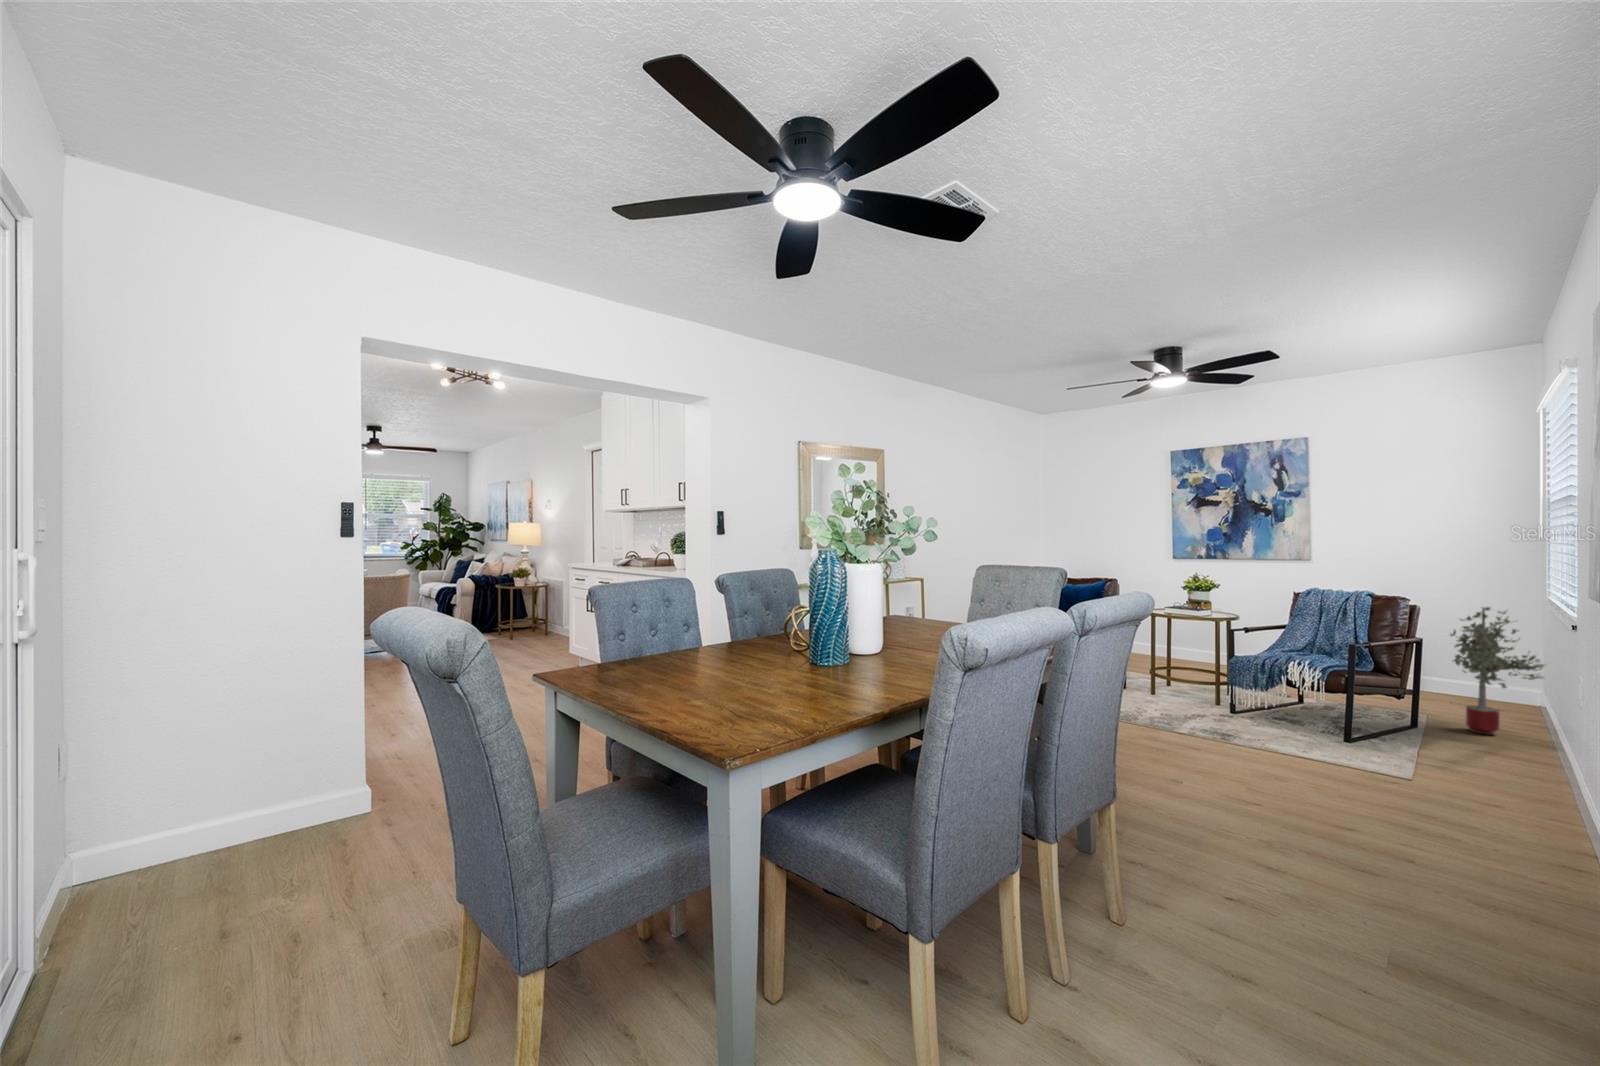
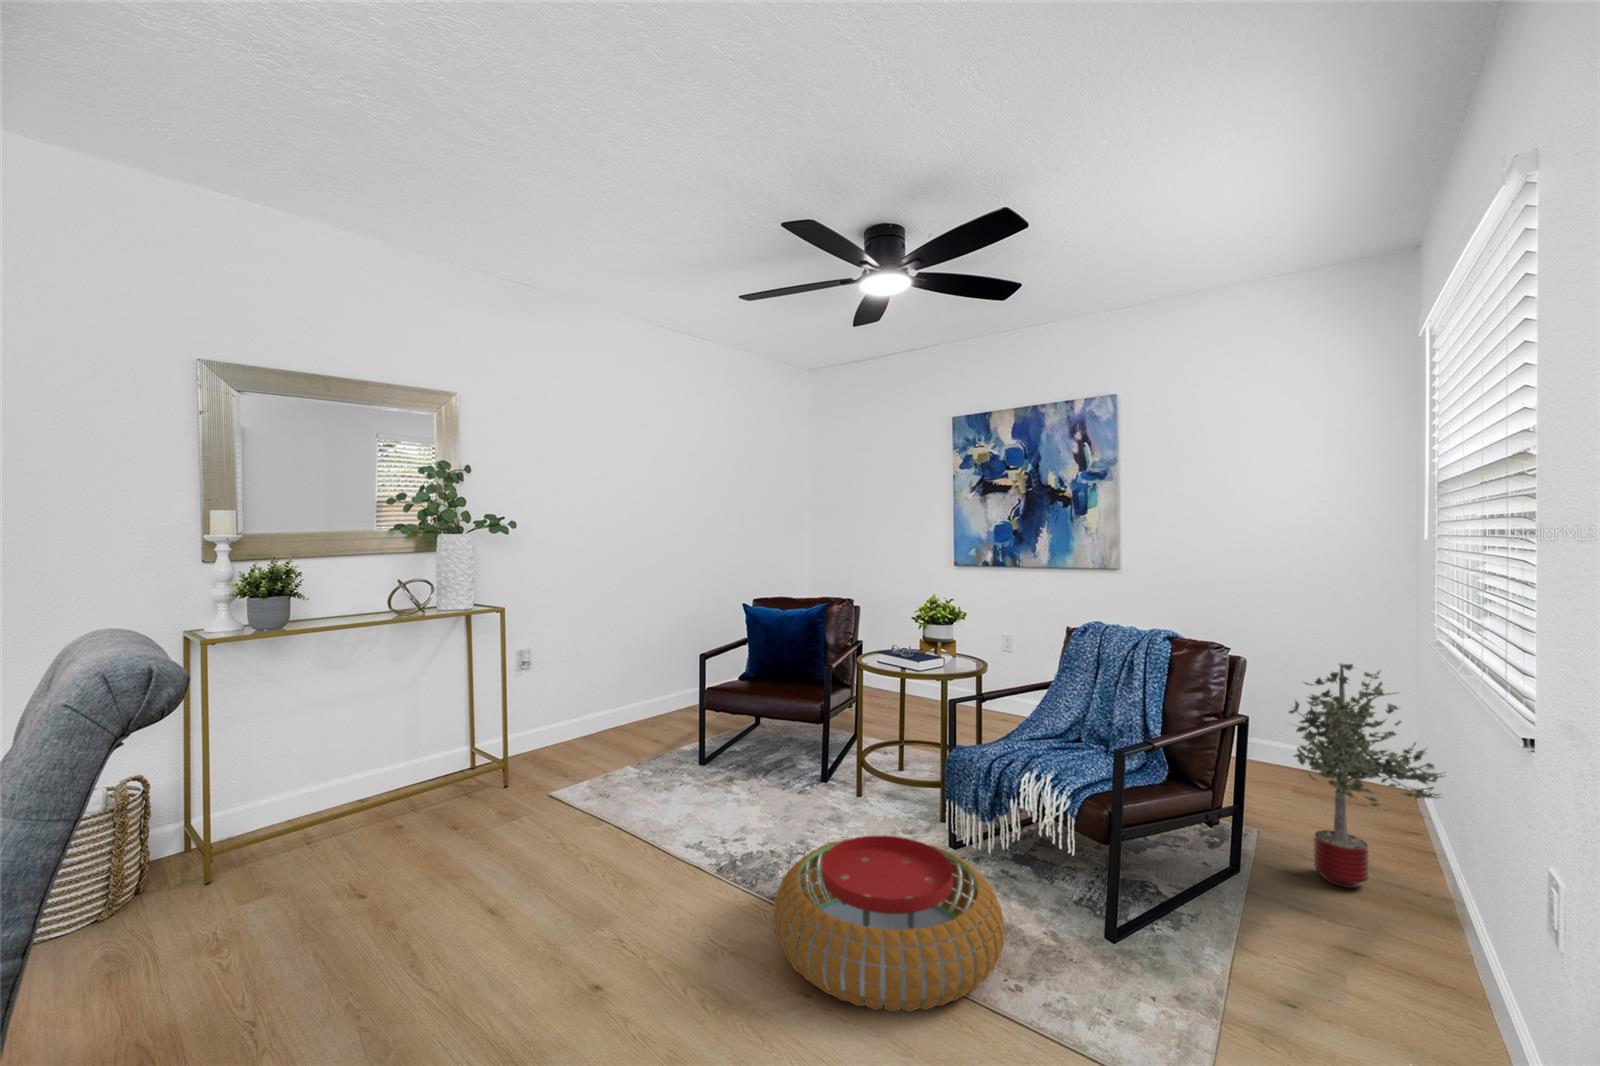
pouf: none [1161,692,1298,756] -> present [774,836,1004,1012]

